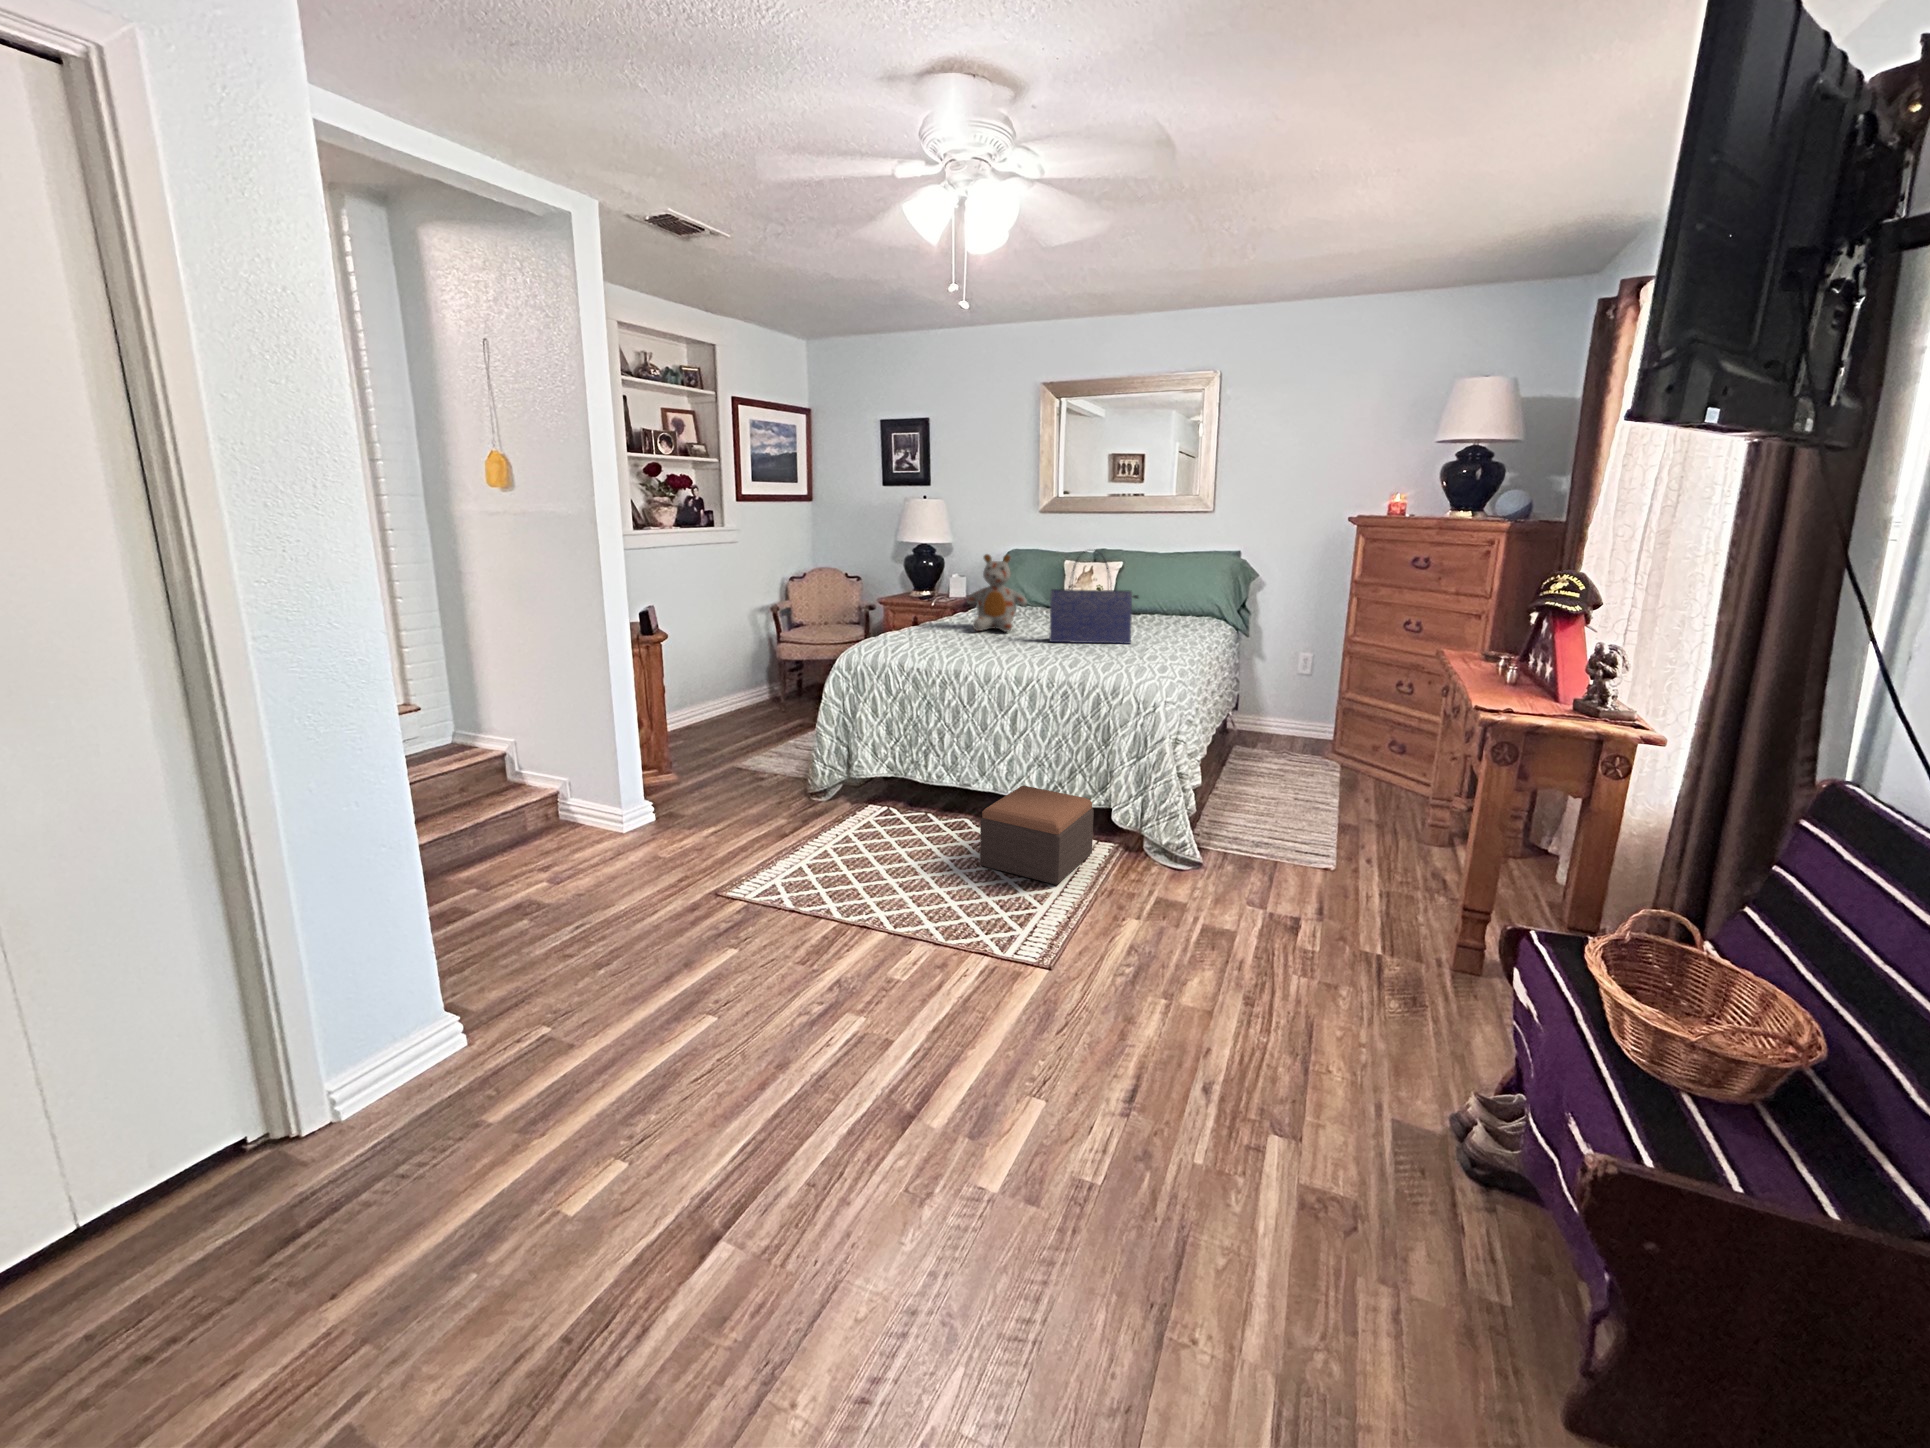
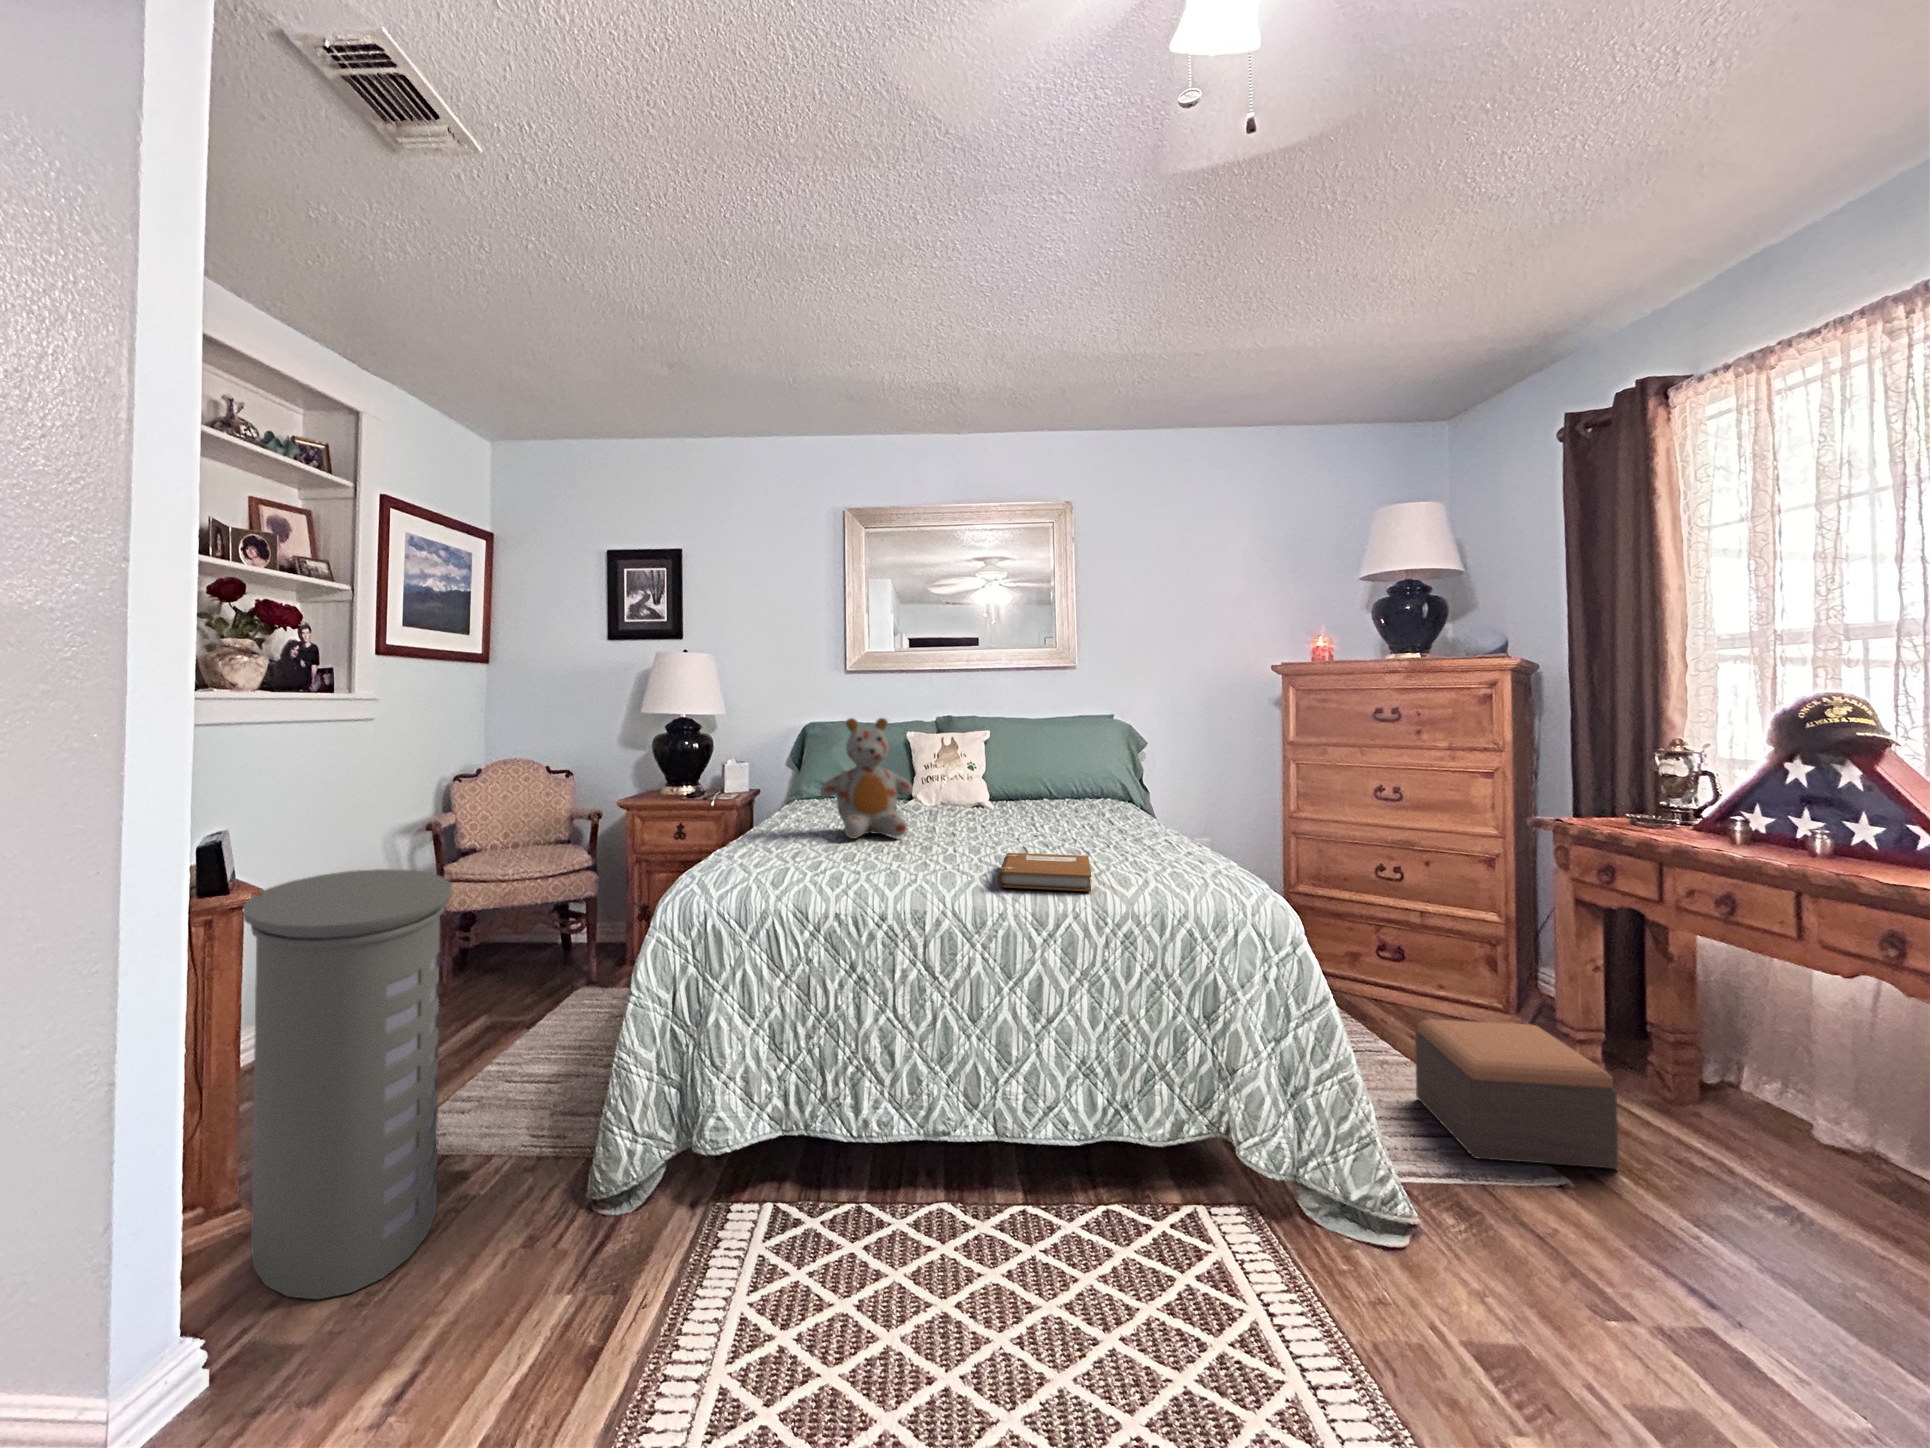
tote bag: present [1049,549,1138,644] -> none [976,702,1102,847]
laundry hamper: none [657,628,748,805] -> present [243,869,451,1299]
notebook: none [1009,645,1083,669] -> present [998,853,1091,891]
footstool: present [980,786,1094,885] -> present [1415,1019,1619,1169]

